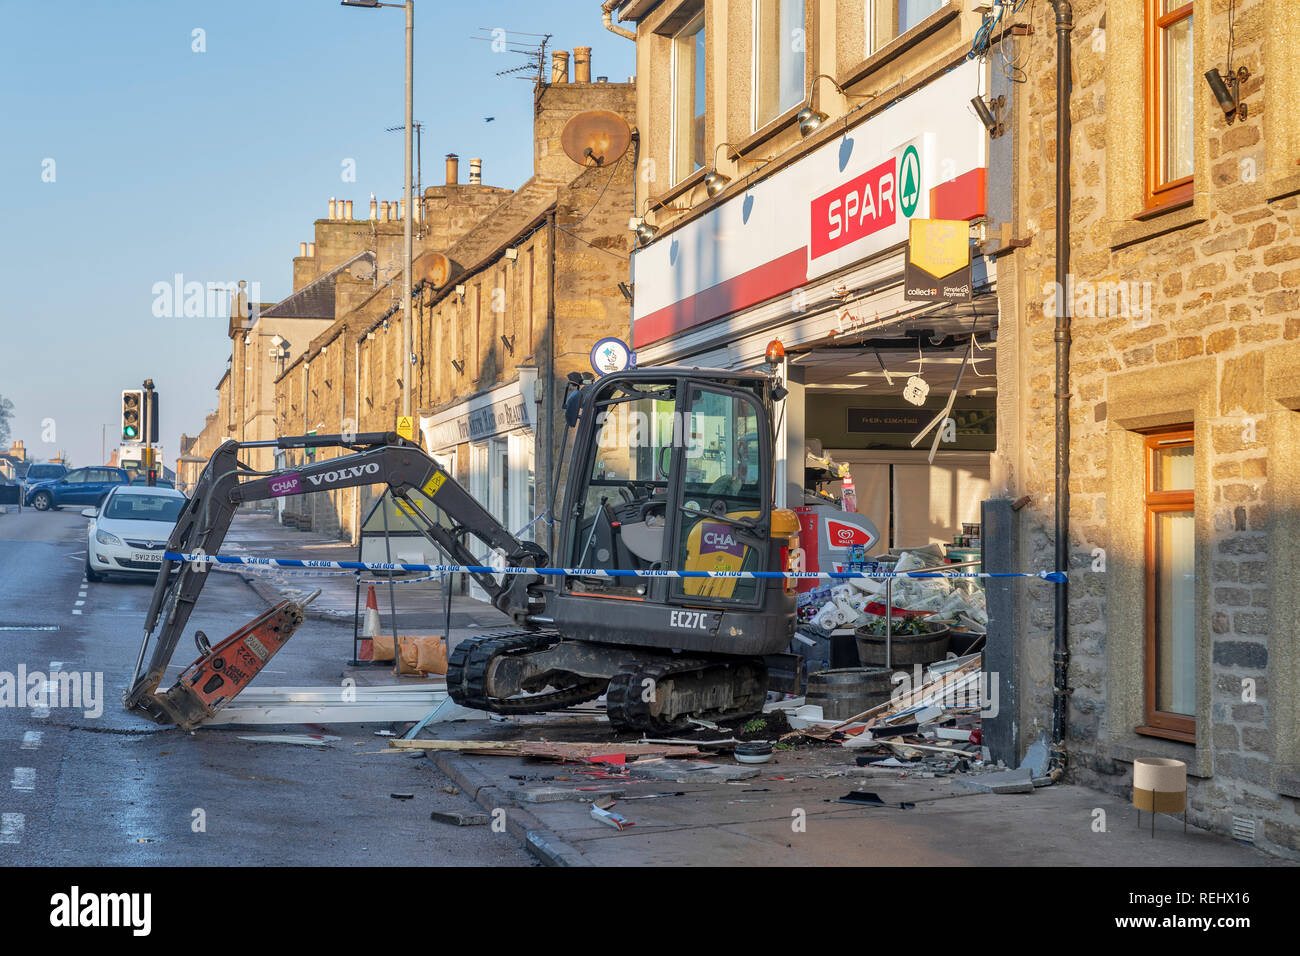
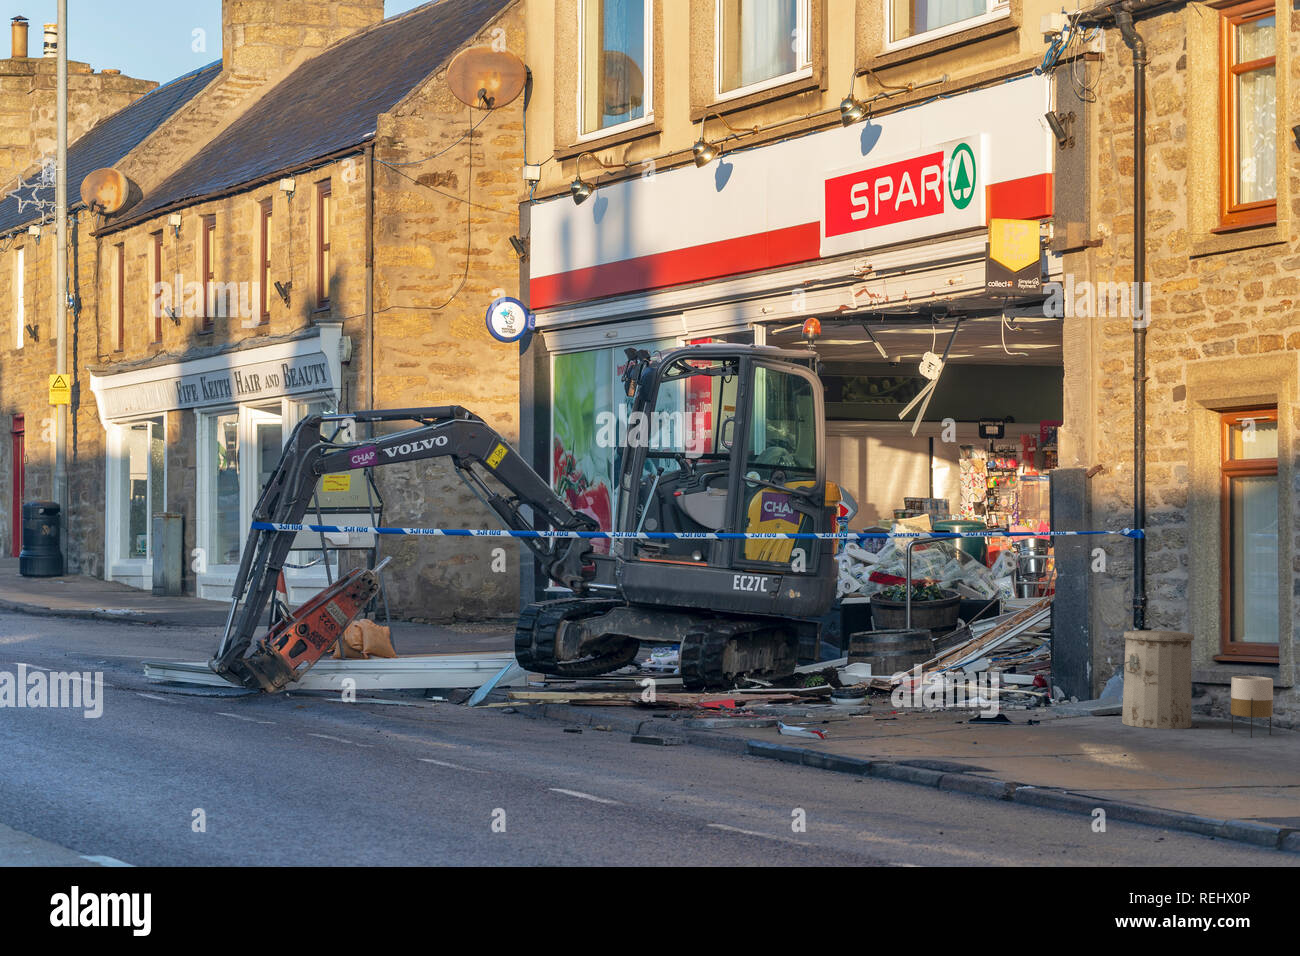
trash can: none [1019,692,1106,816] -> present [1122,629,1194,729]

